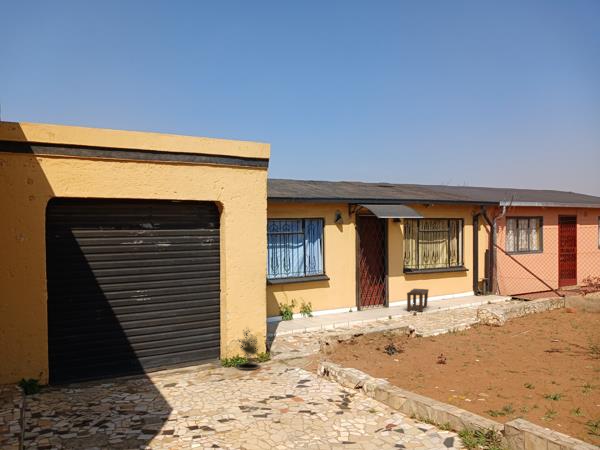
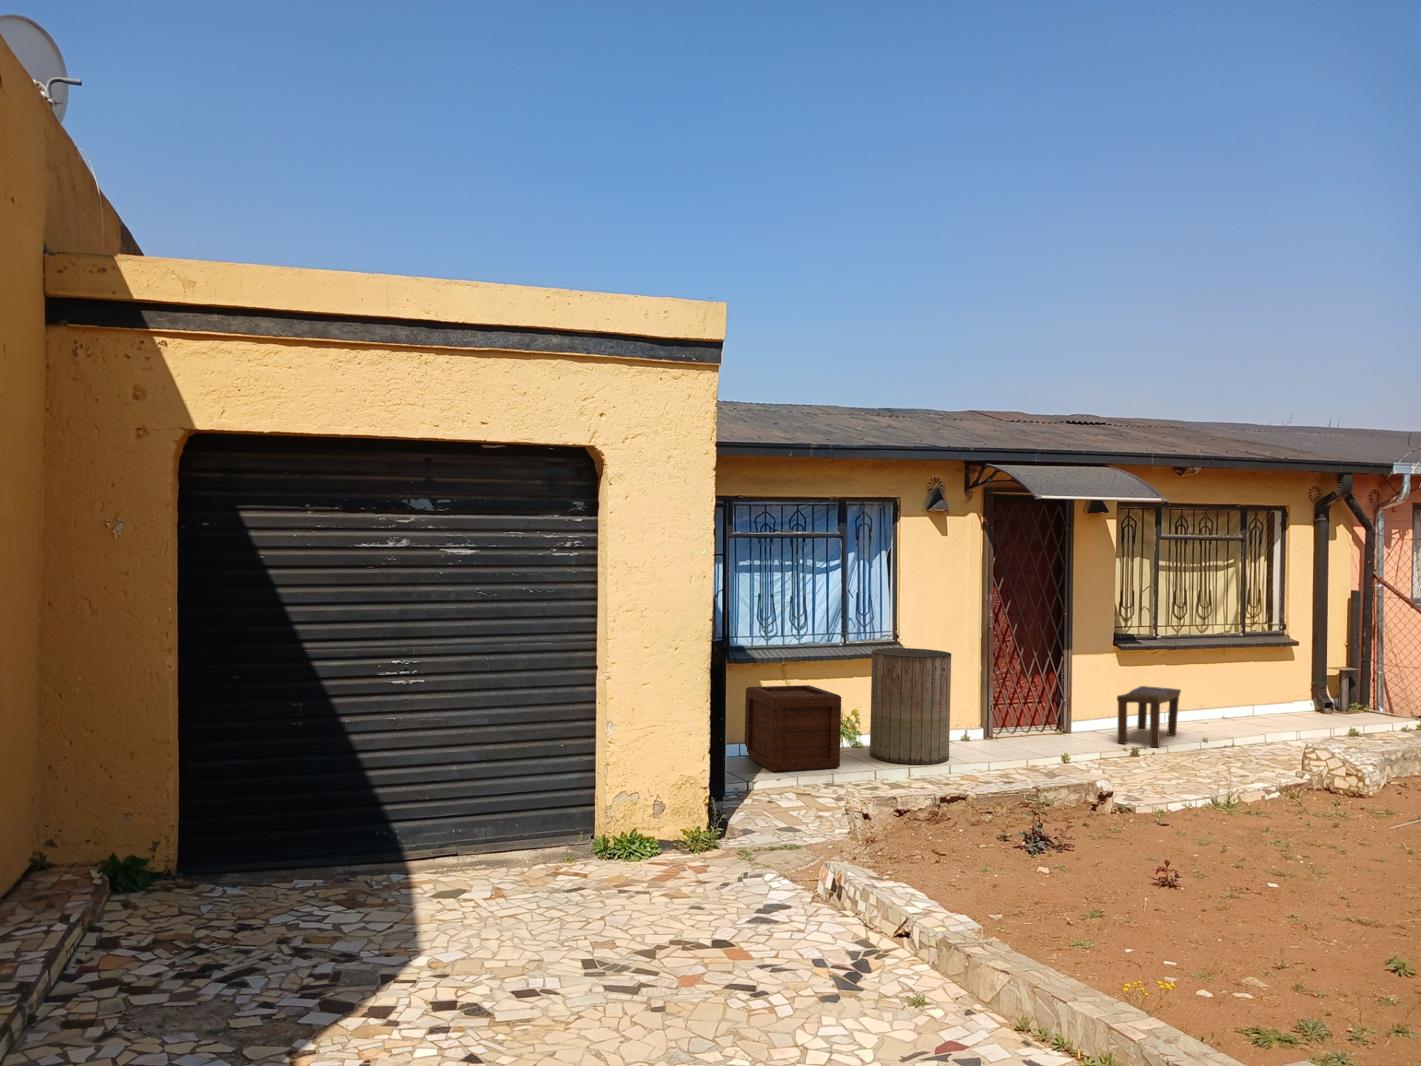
trash can: none [317,277,348,323] -> present [870,648,951,765]
wooden crate: none [267,293,308,329] -> present [744,685,841,772]
potted tree: present [237,330,260,370] -> none [620,759,681,870]

